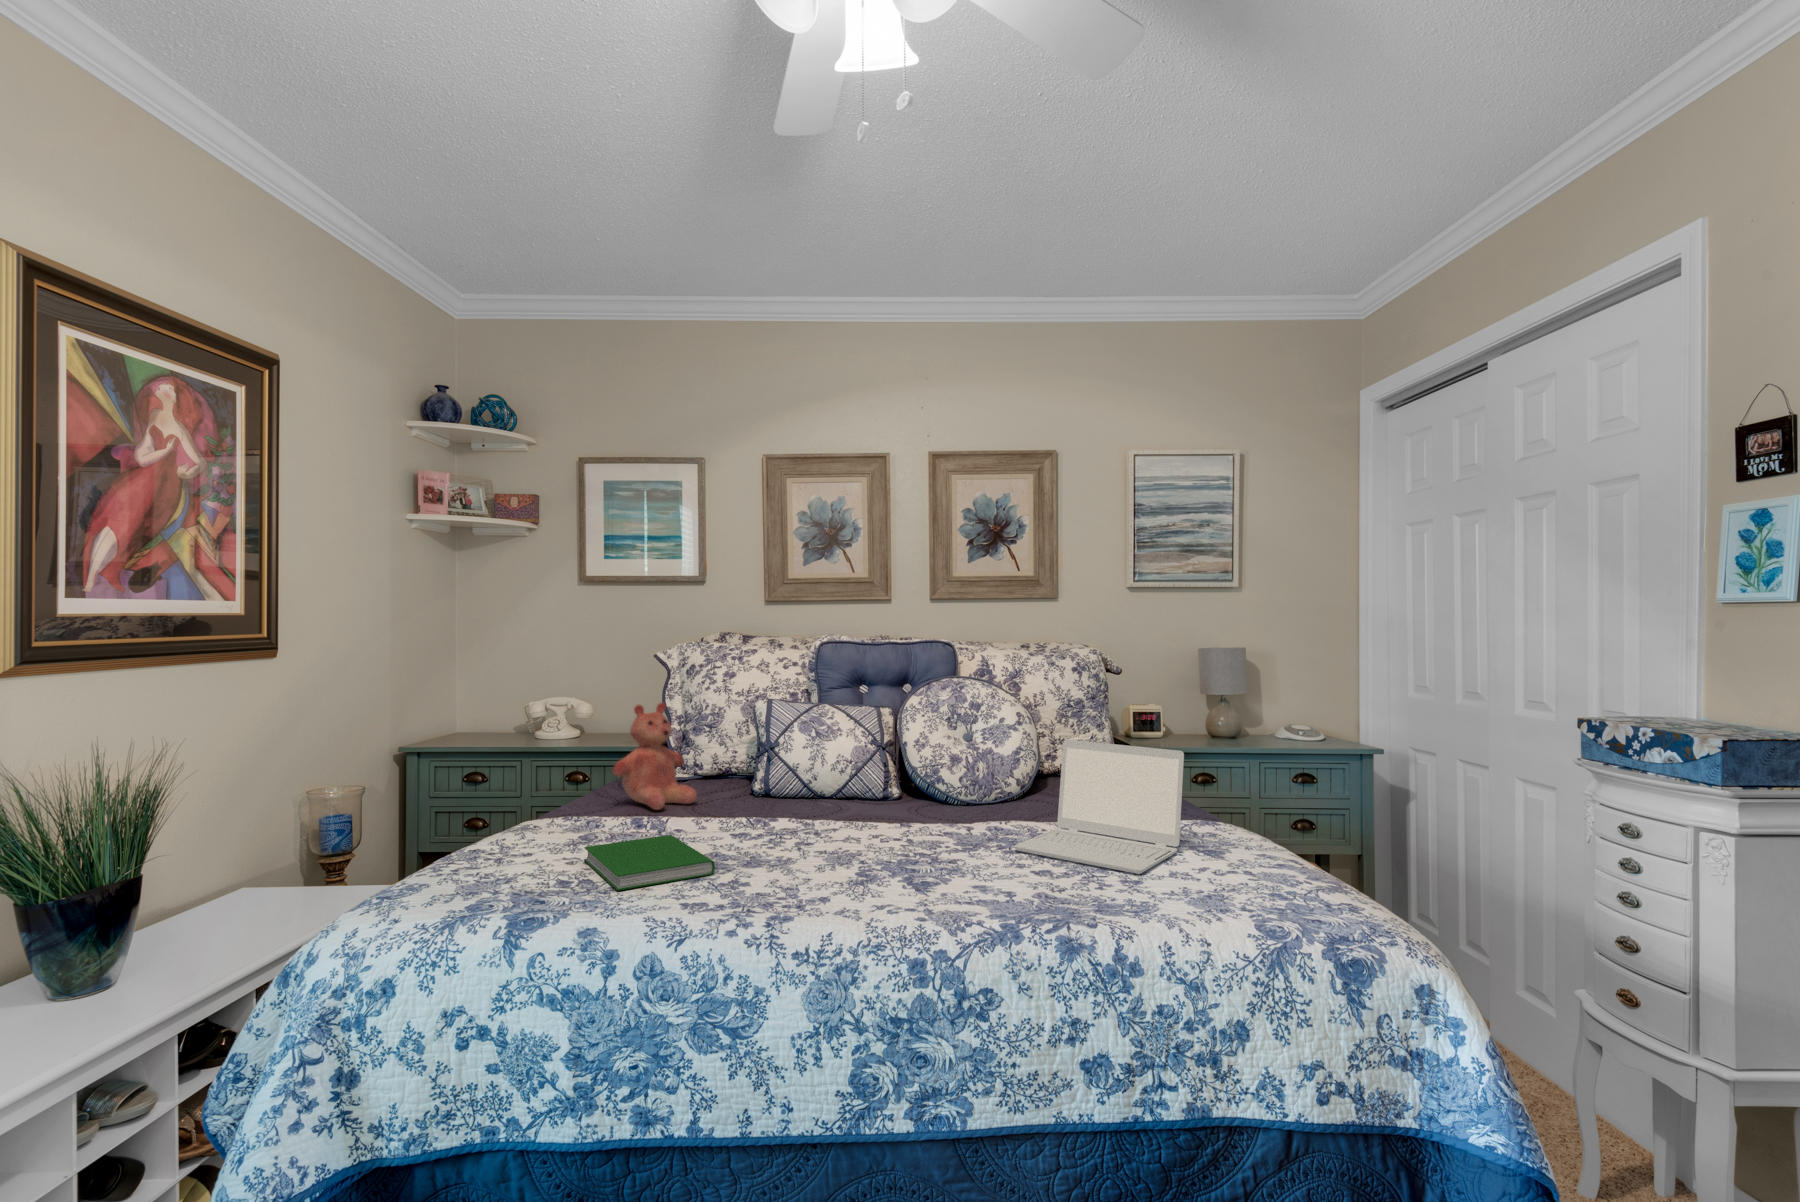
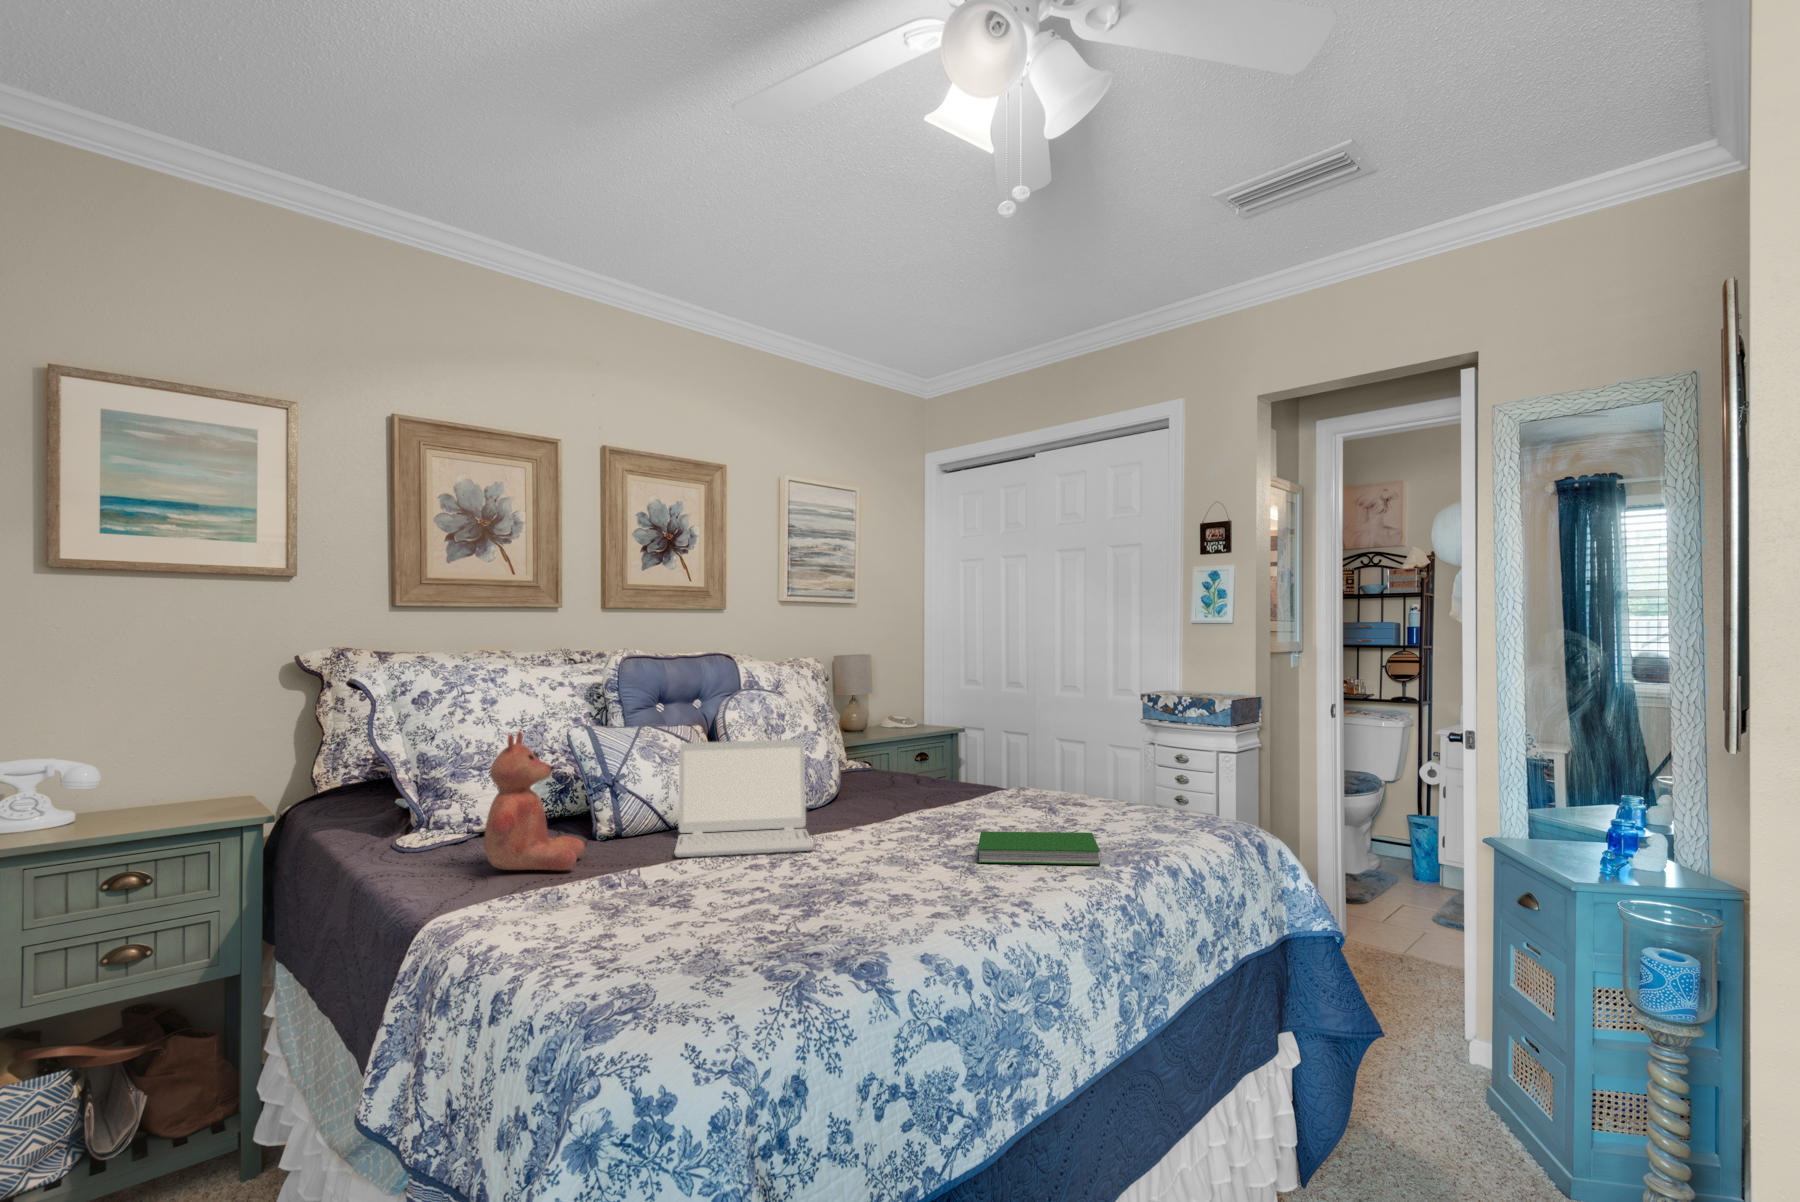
laptop: present [1014,740,1184,874] -> present [674,739,814,857]
hardcover book: present [584,835,715,891] -> present [978,831,1100,865]

